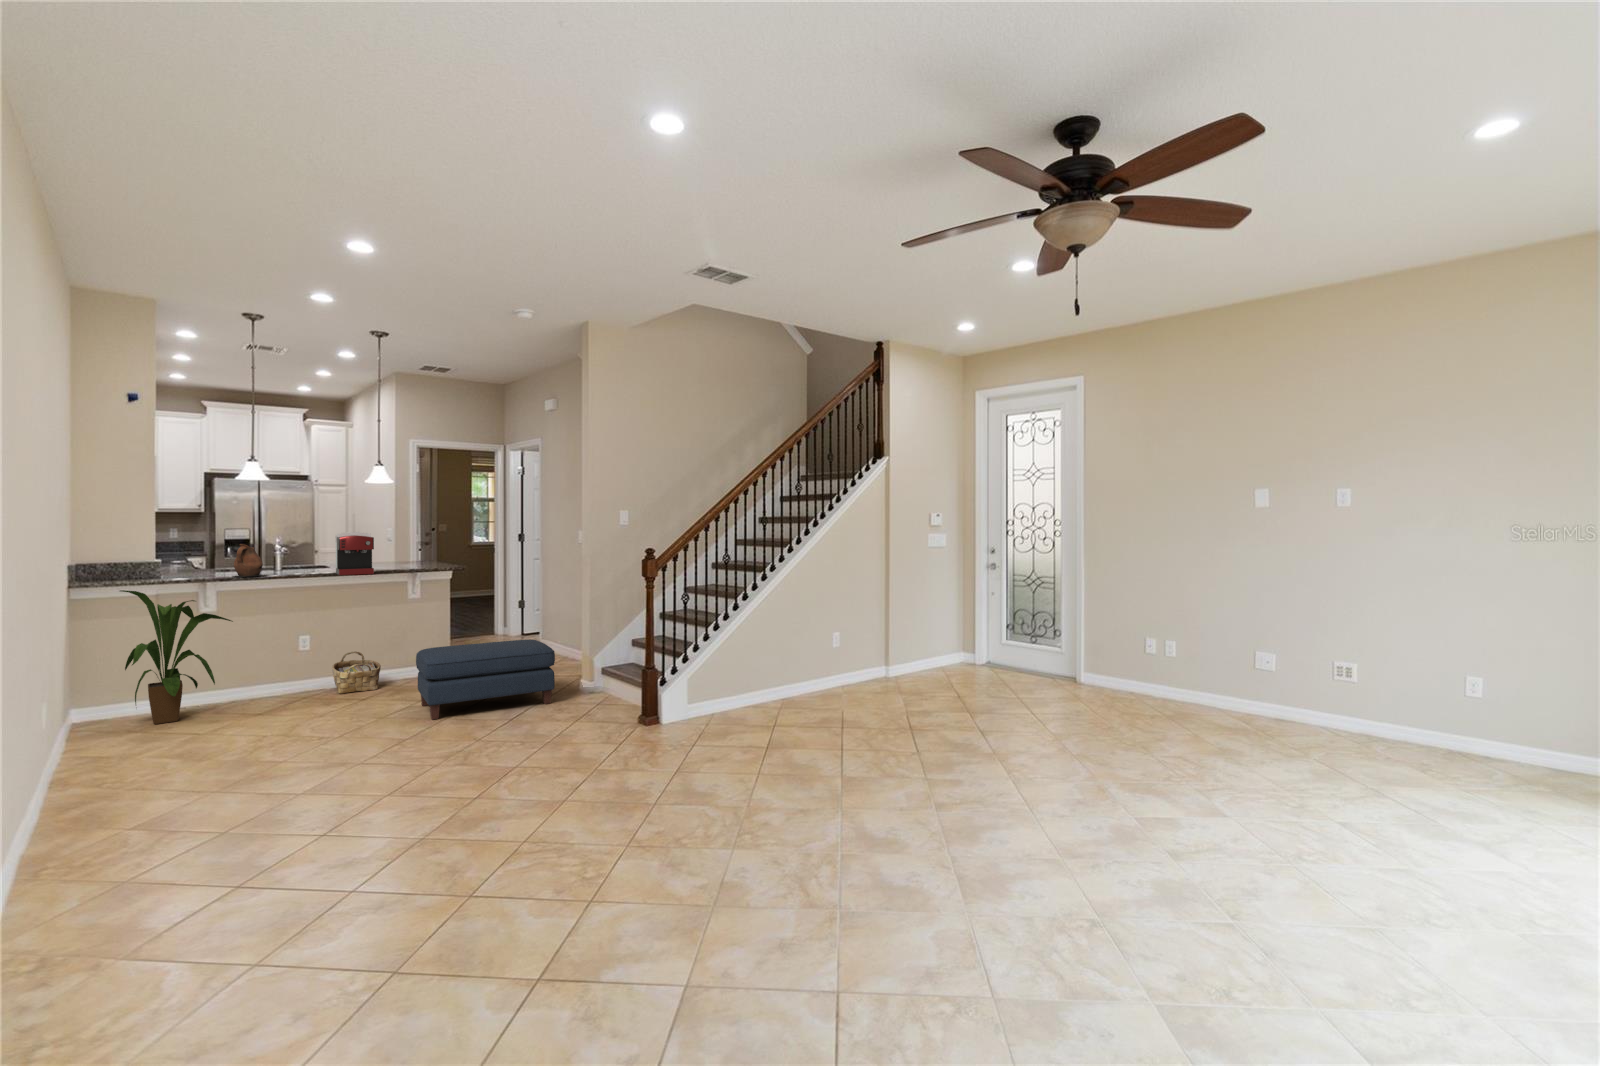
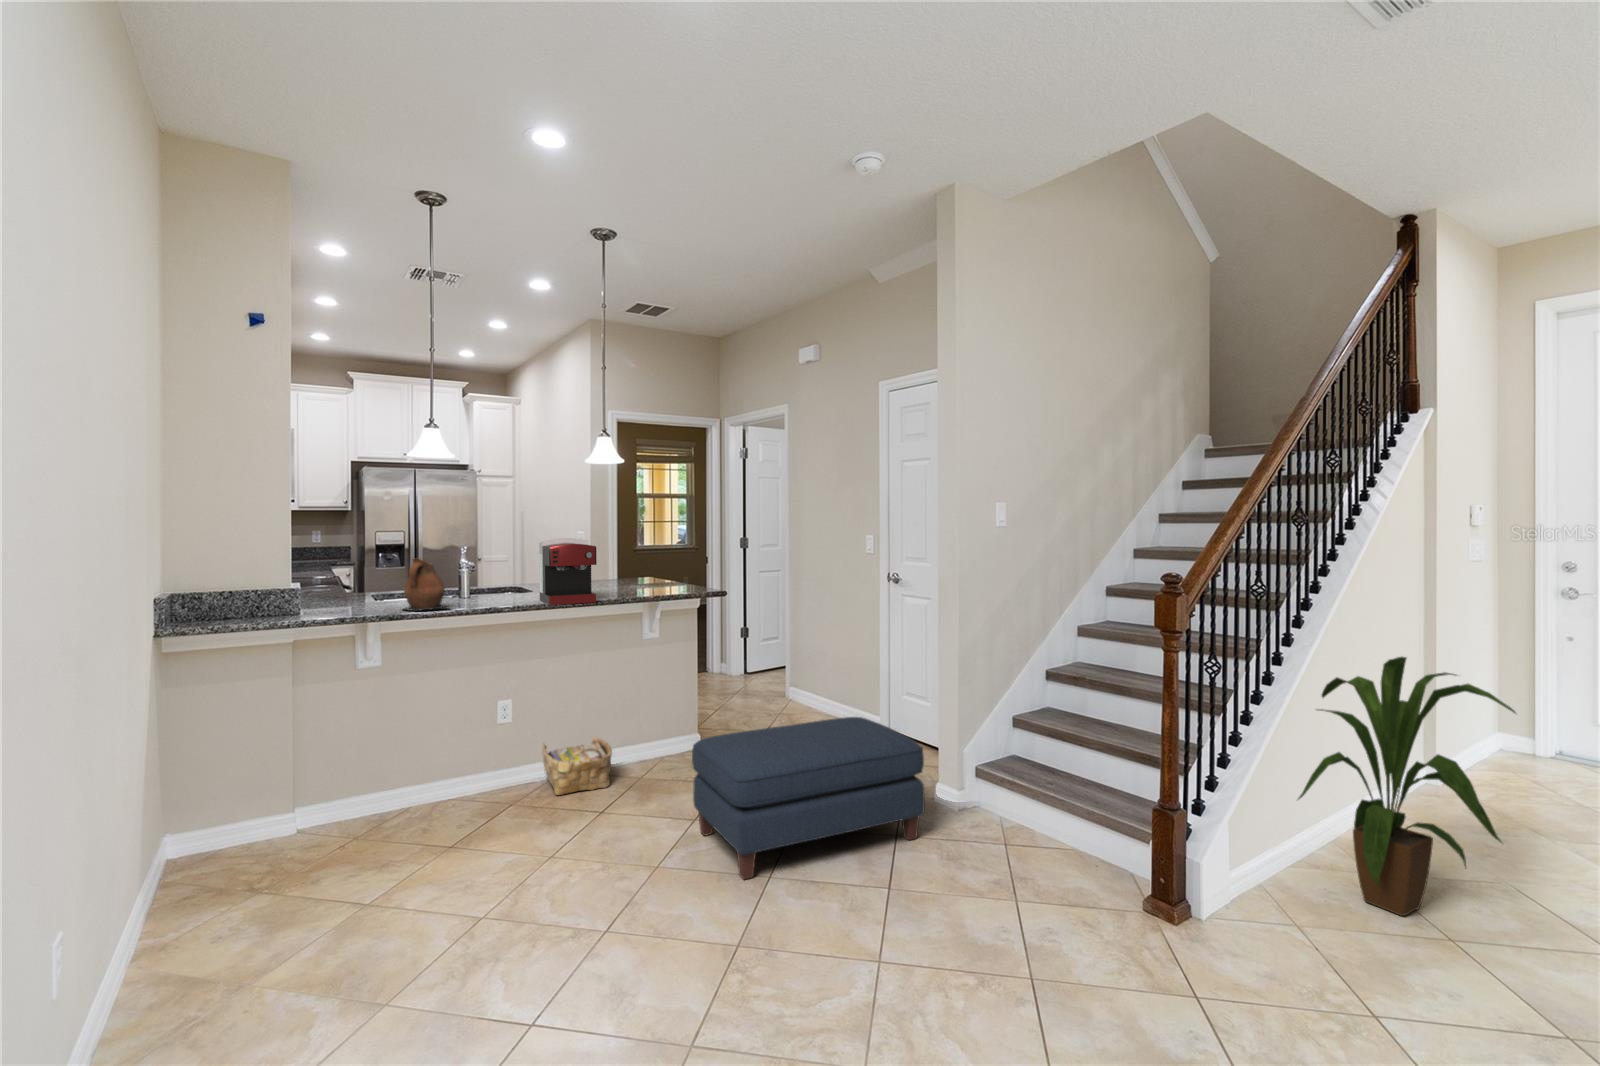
house plant: present [120,590,233,724] -> present [1298,657,1516,916]

